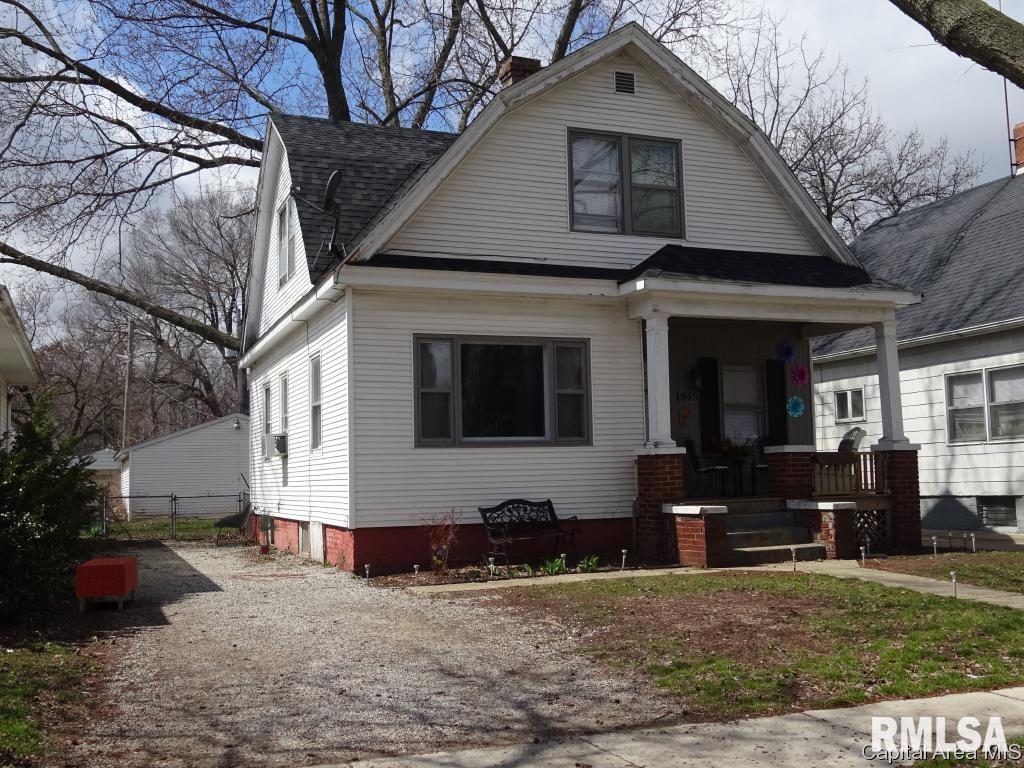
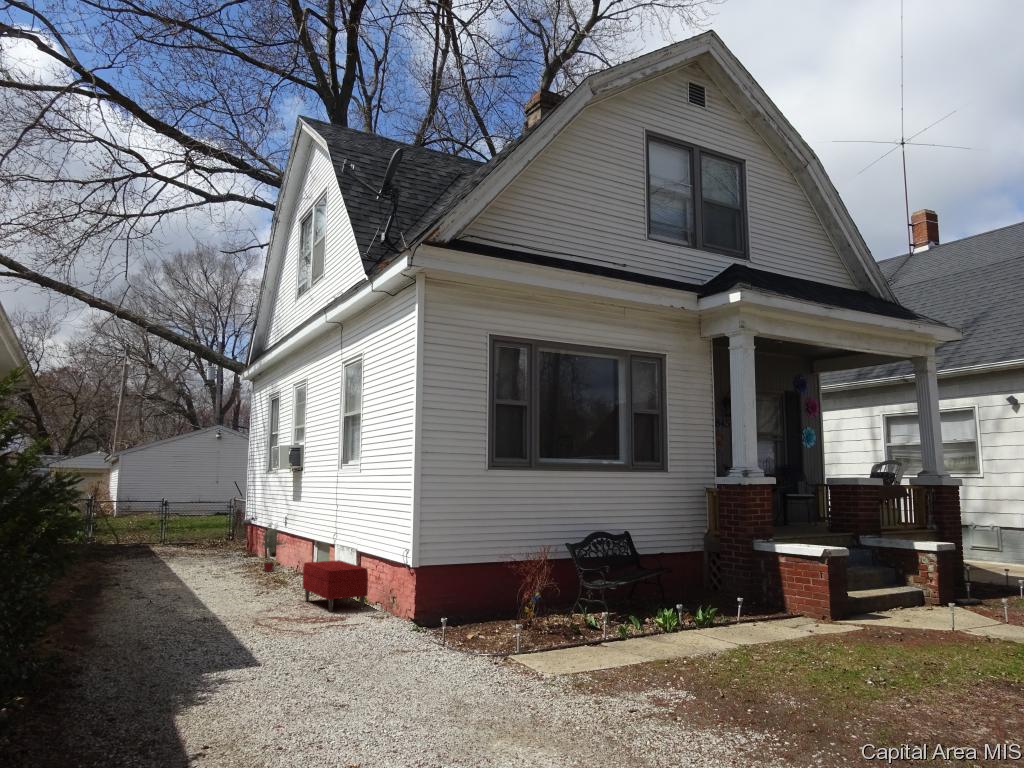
lounge chair: present [211,502,252,547] -> none [205,511,248,557]
bench: present [76,557,138,612] -> present [303,560,368,612]

